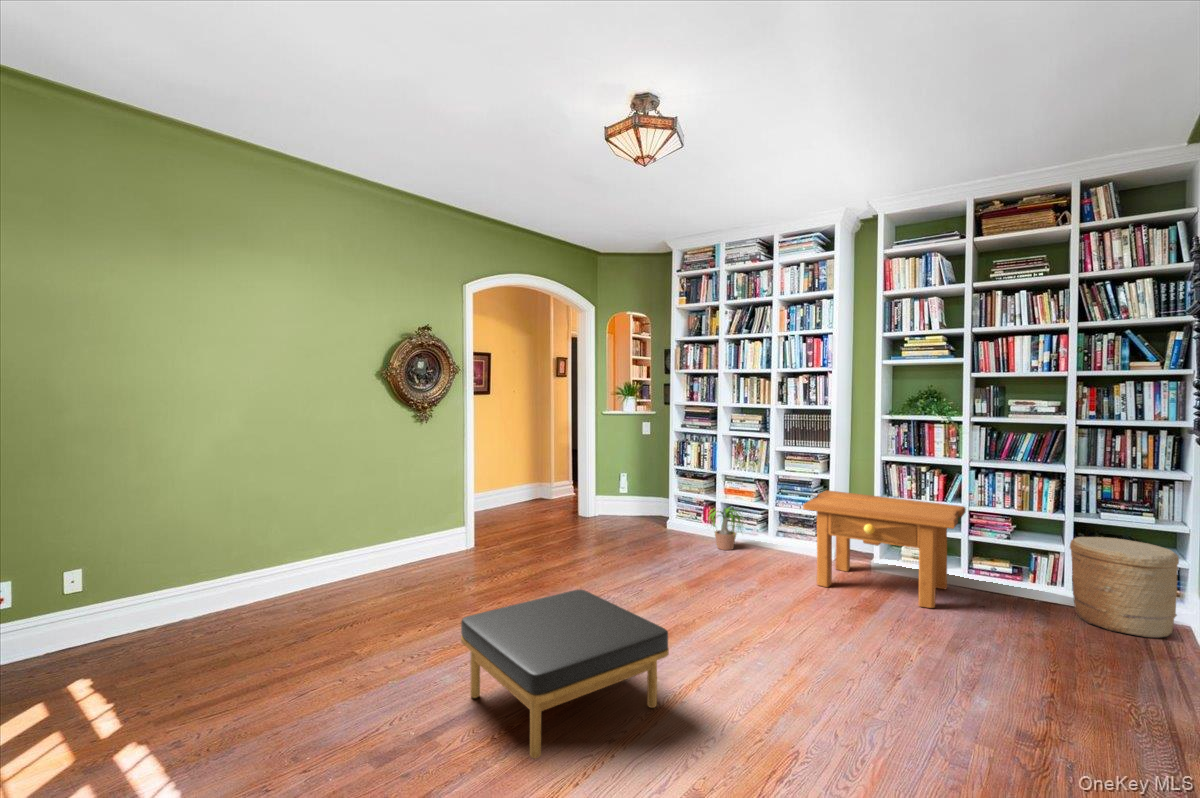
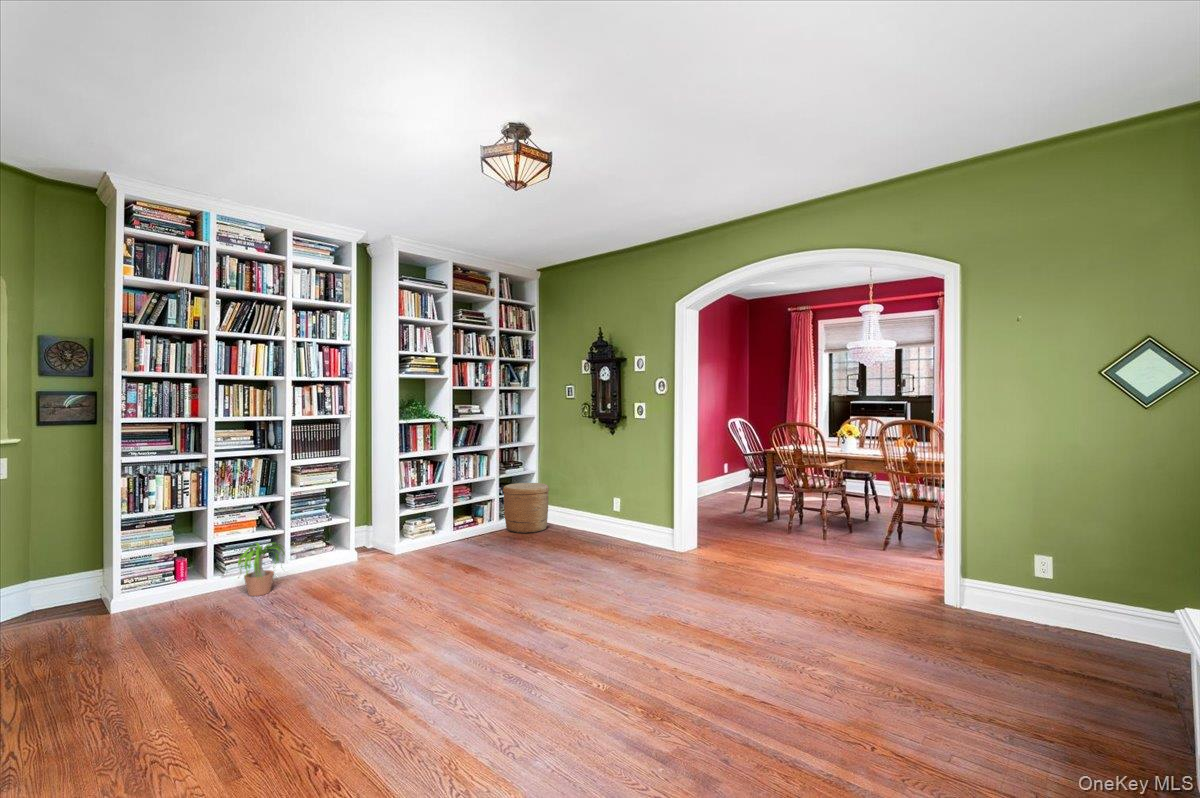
side table: present [803,491,966,608] -> none [363,483,499,574]
ottoman: present [461,590,669,759] -> none [516,582,704,728]

